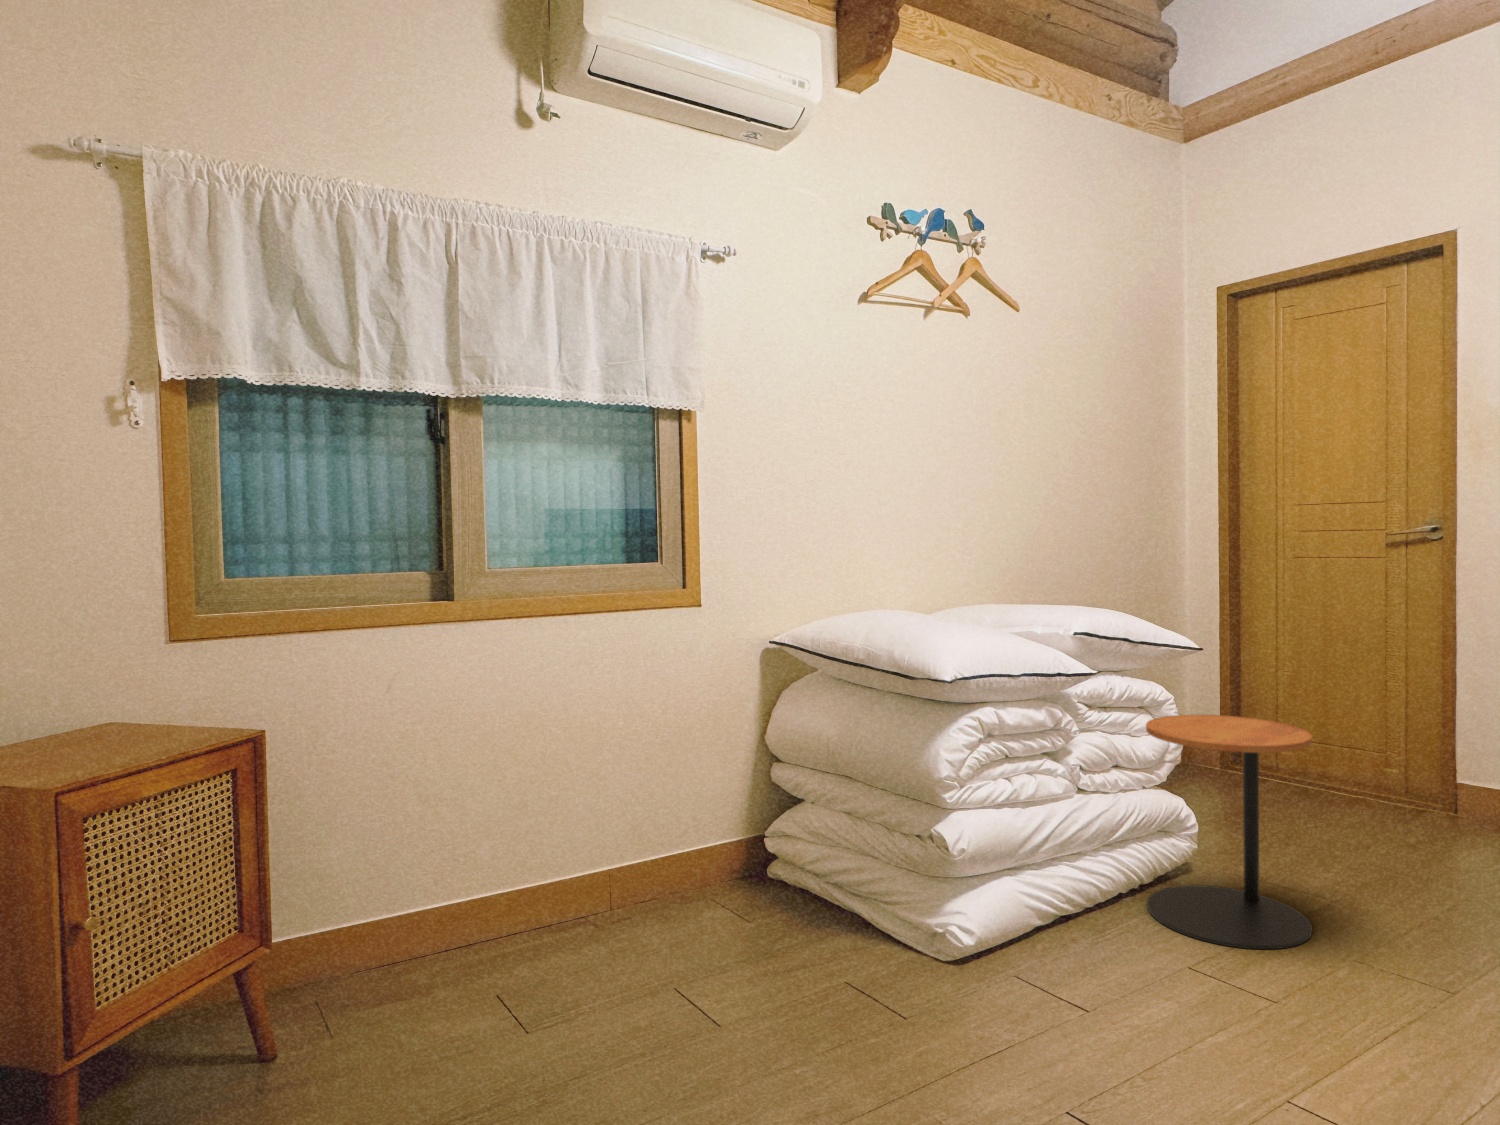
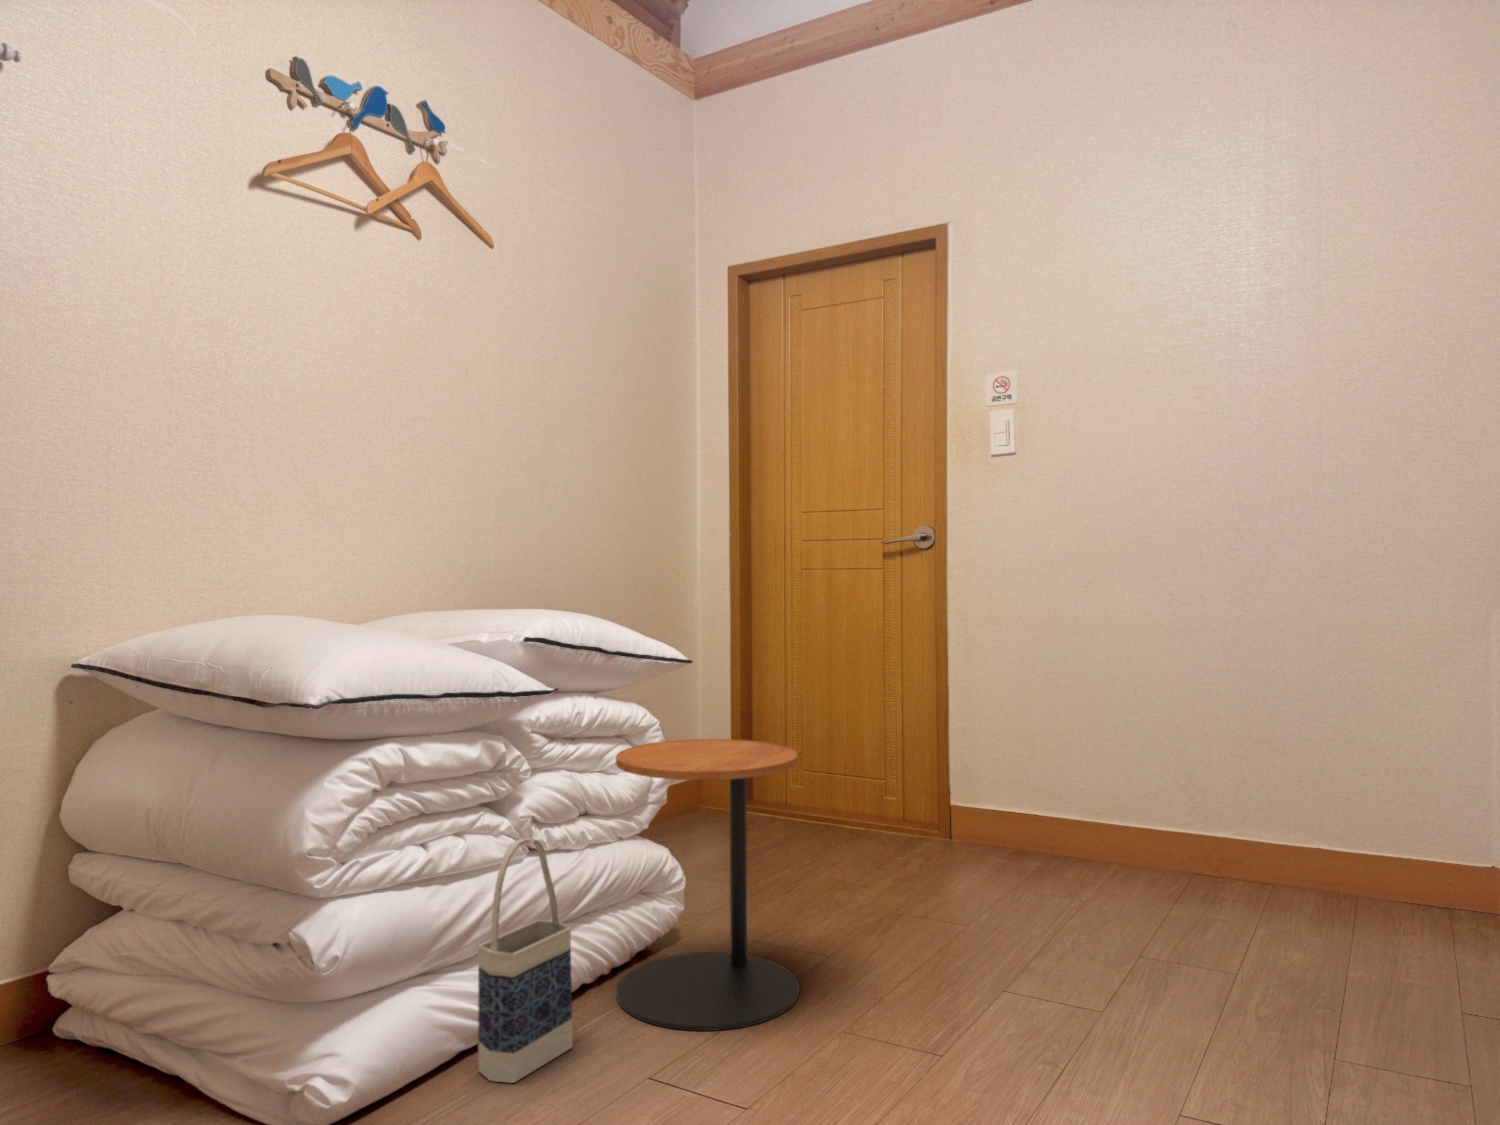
bag: none [1052,782,1121,955] -> present [478,838,573,1083]

